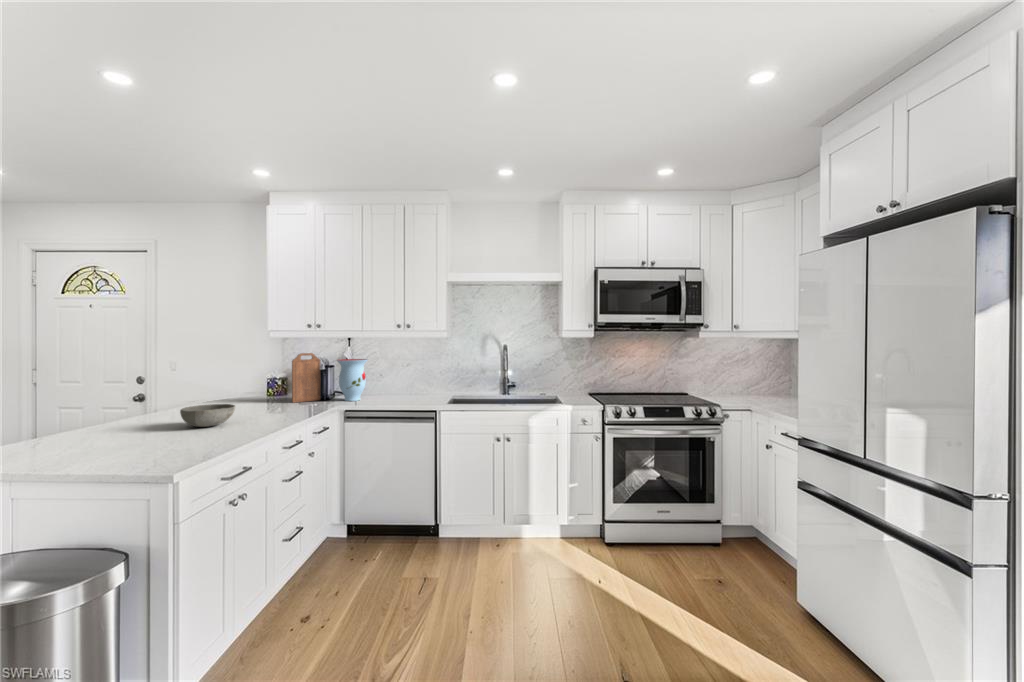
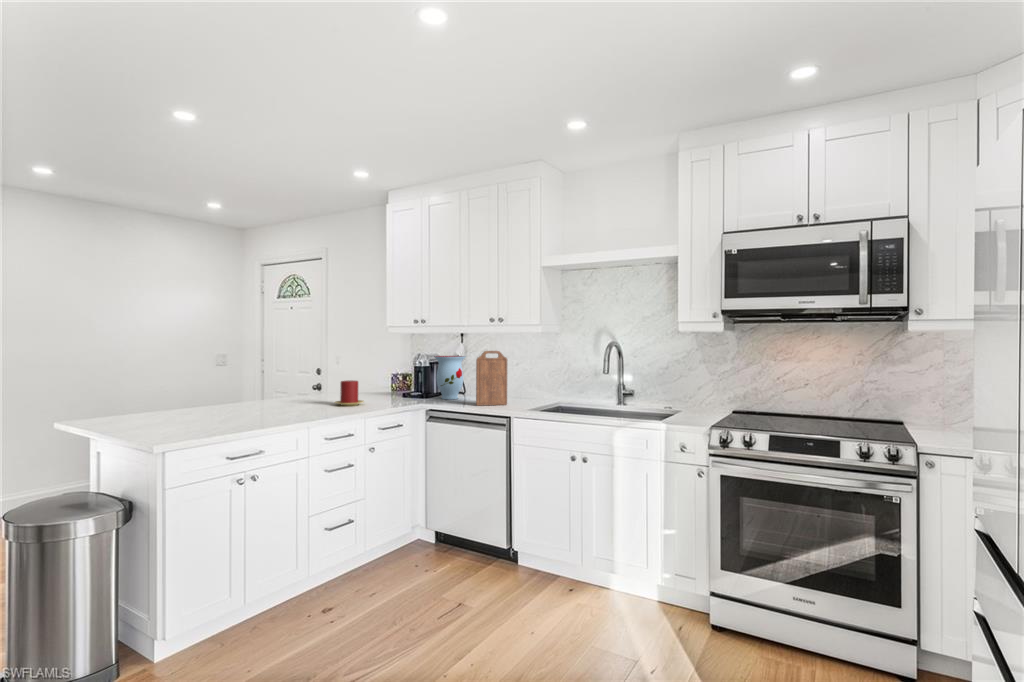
cutting board: present [292,353,321,403] -> present [476,351,507,406]
candle: none [251,388,284,415] -> present [335,380,364,406]
bowl: present [180,404,235,427] -> none [260,392,306,411]

